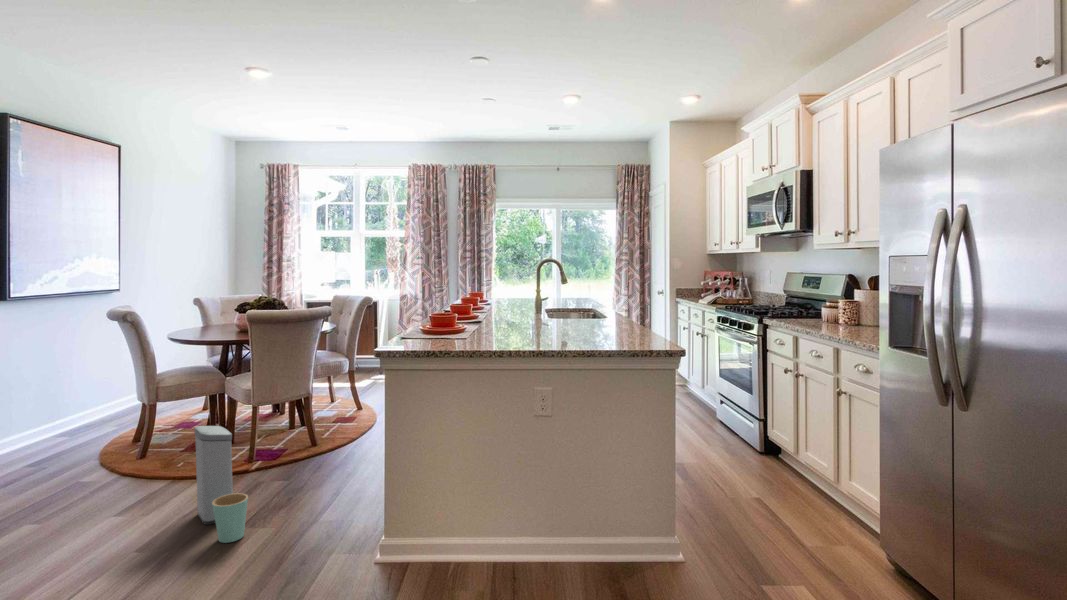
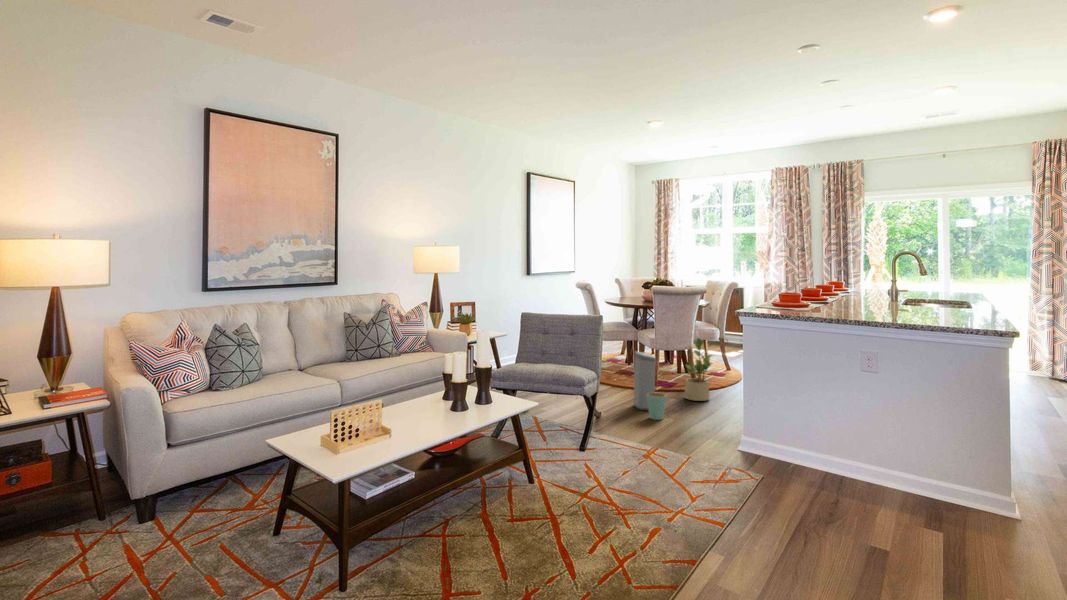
potted plant: none [289,388,330,481] -> present [684,338,712,401]

